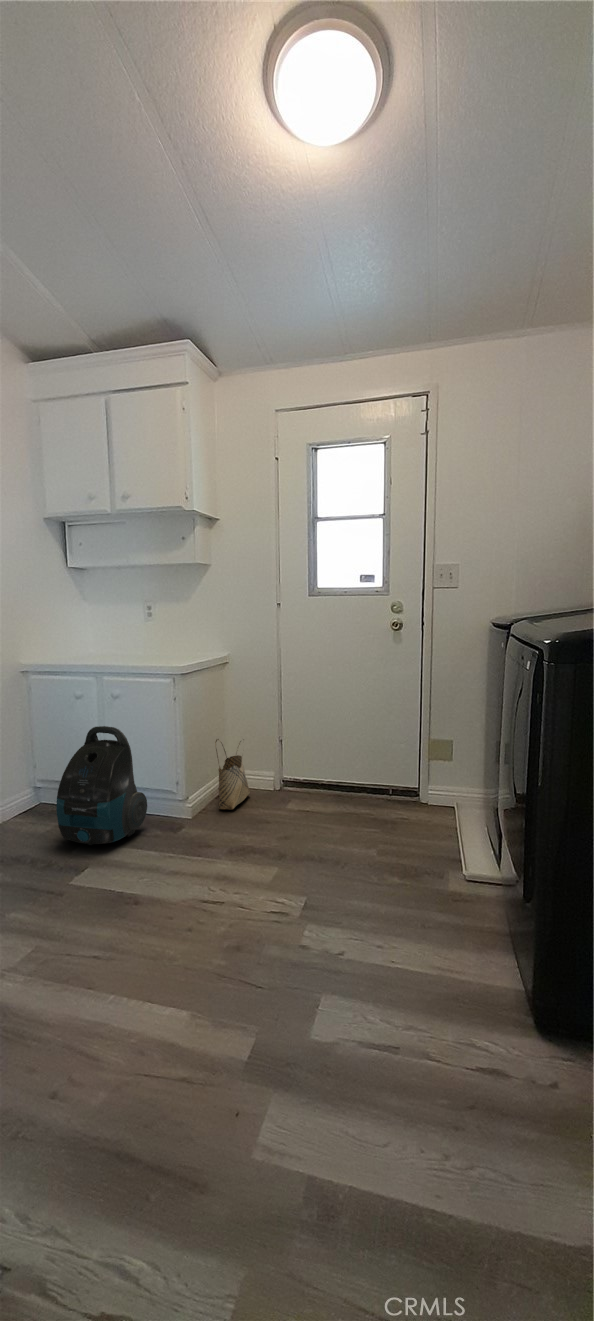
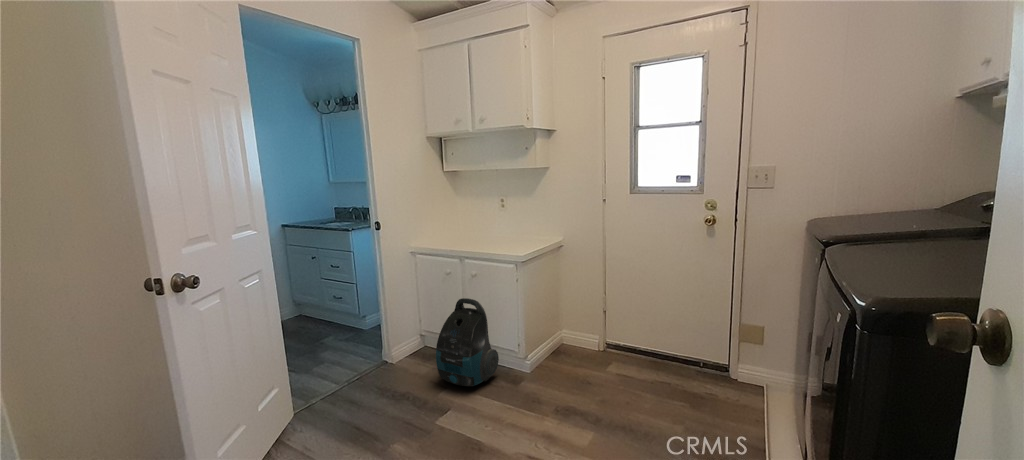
woven basket: present [215,739,250,809] -> none [551,309,578,367]

